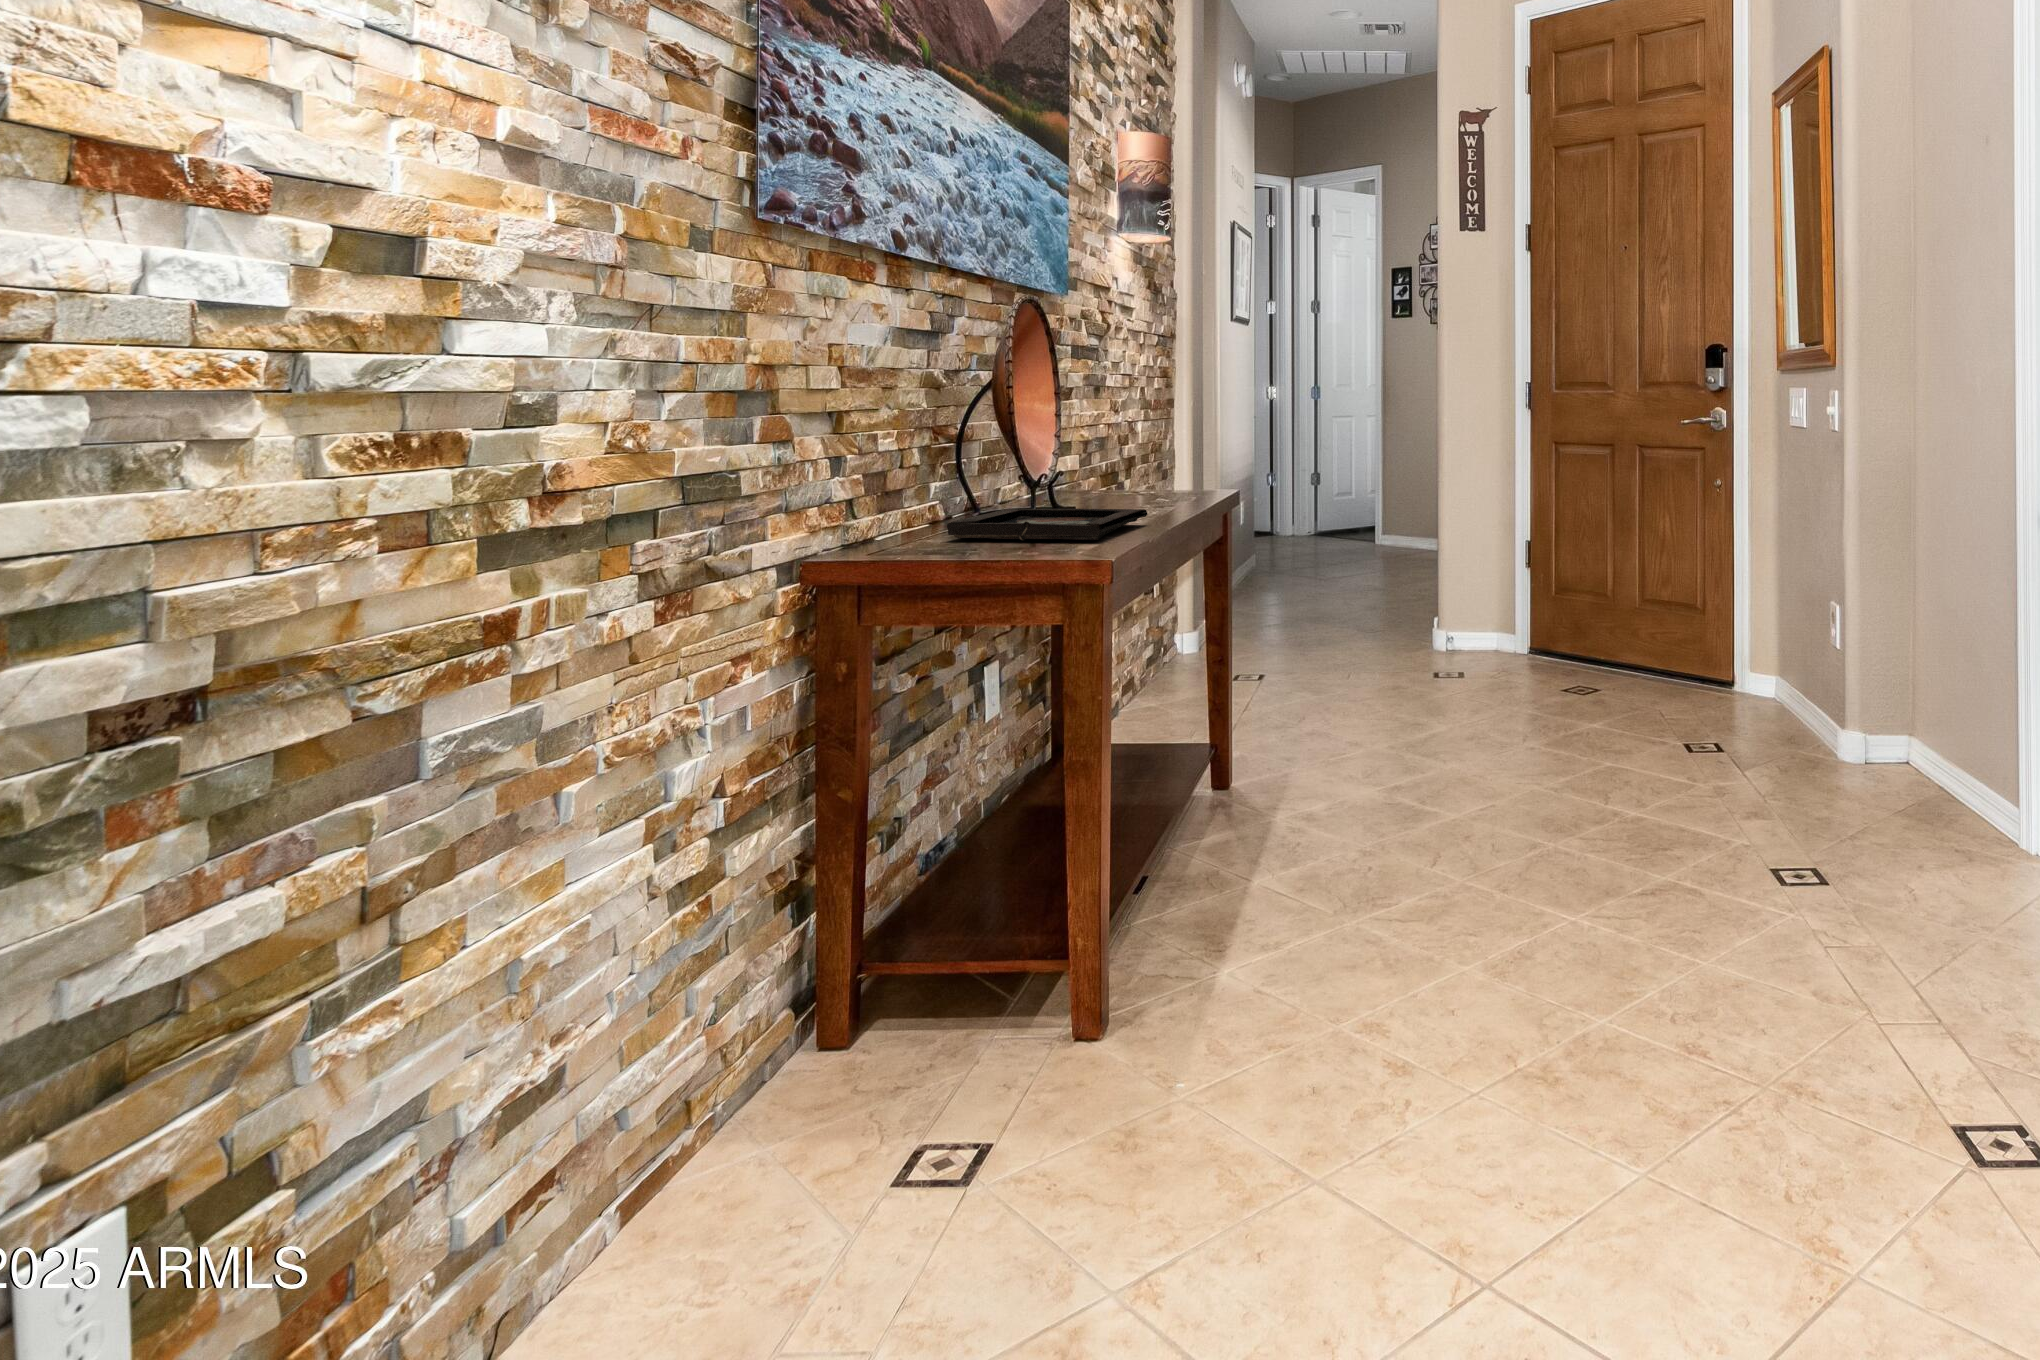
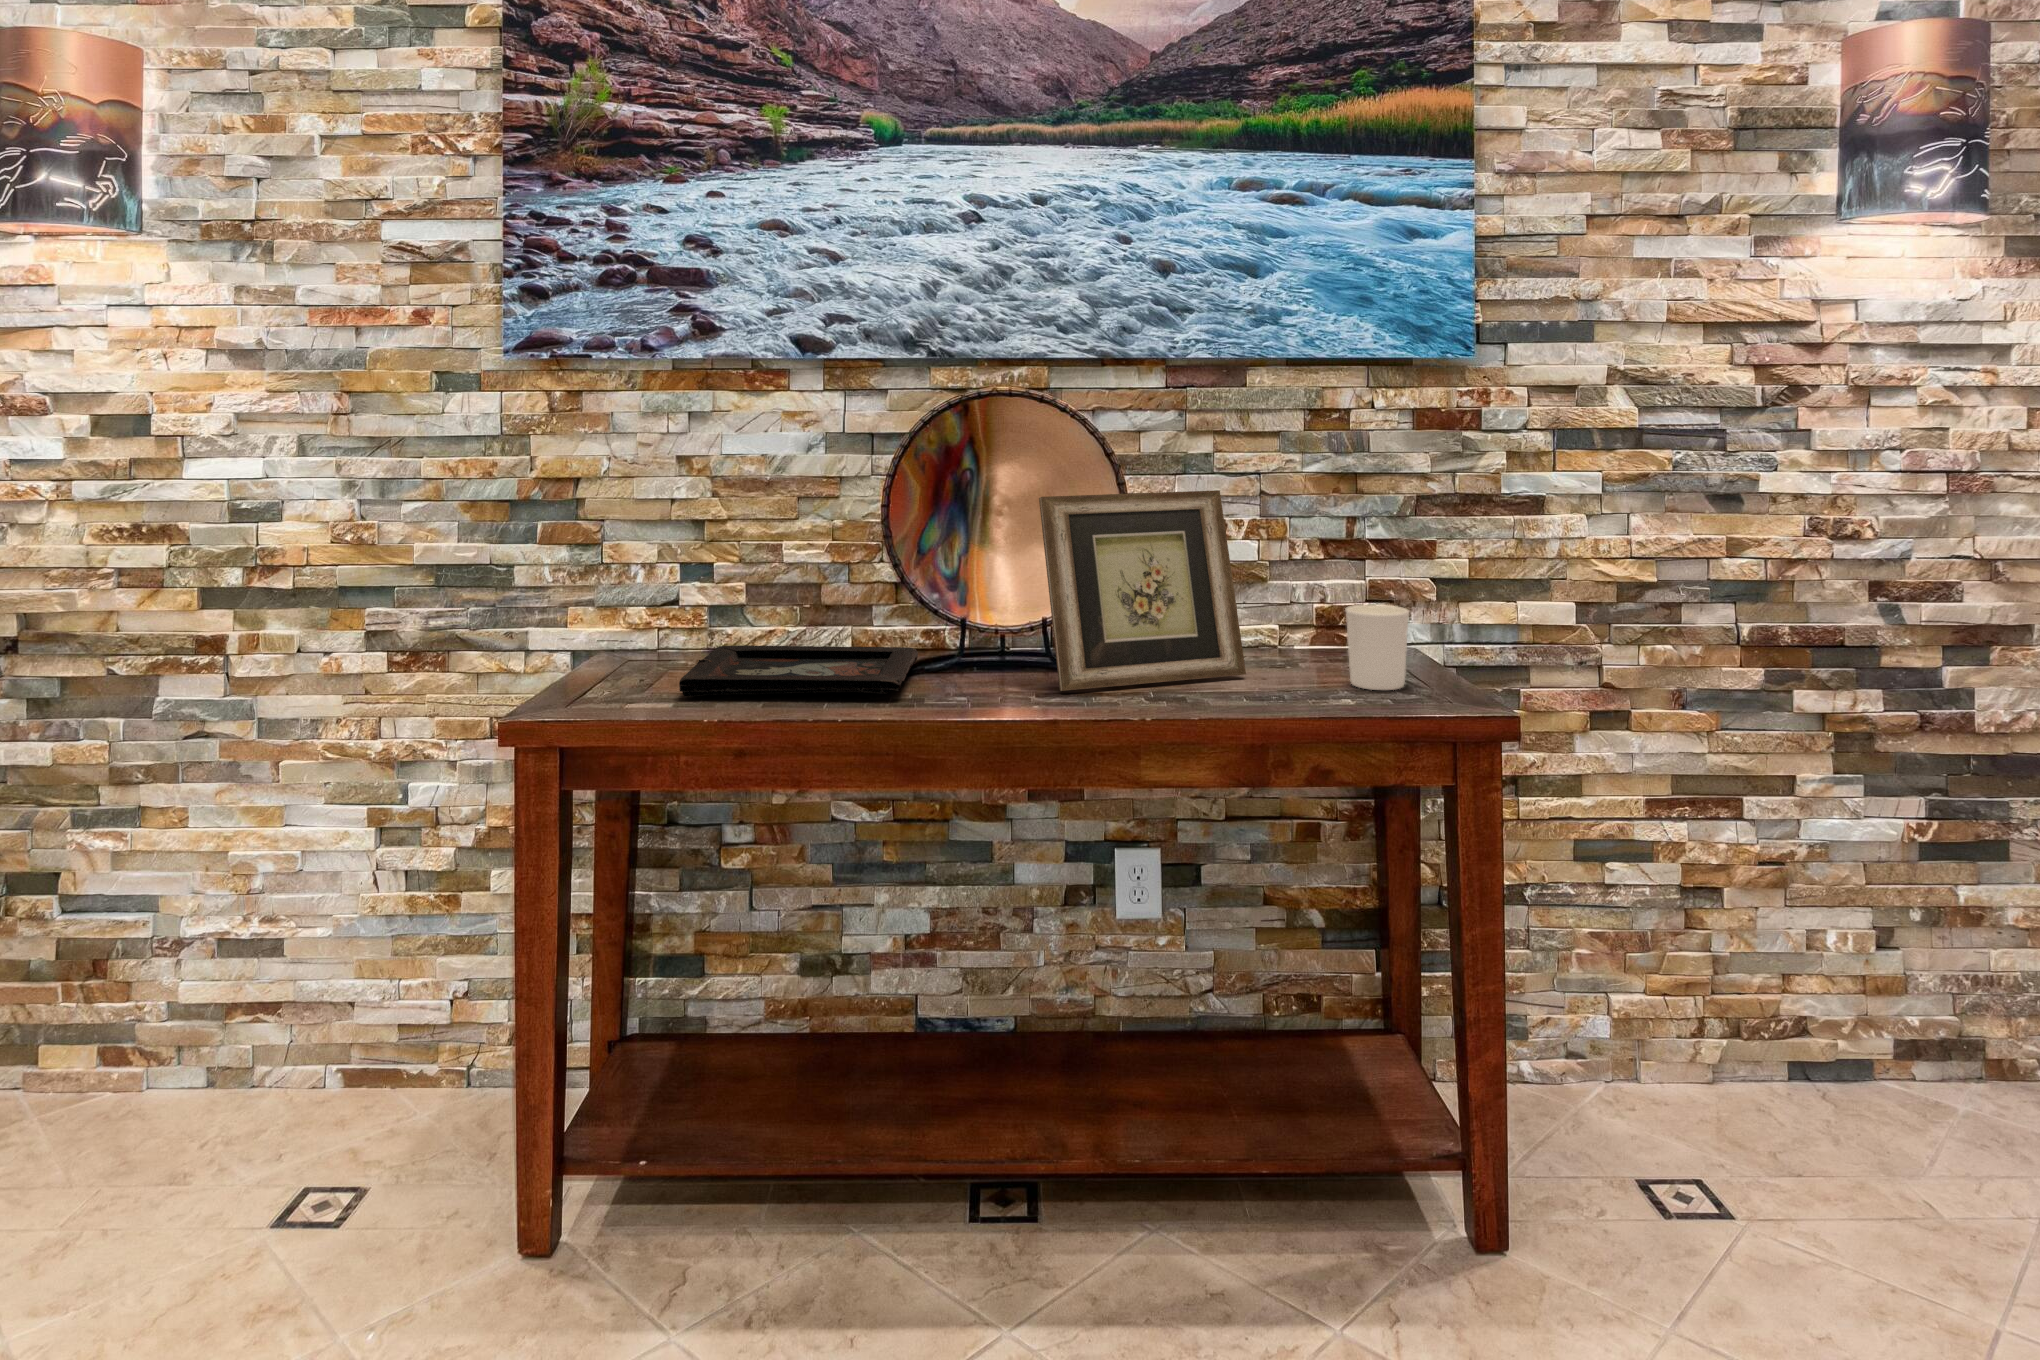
picture frame: none [1088,379,1147,512] -> present [1039,490,1246,691]
candle holder: none [1146,448,1184,496] -> present [1345,605,1409,690]

